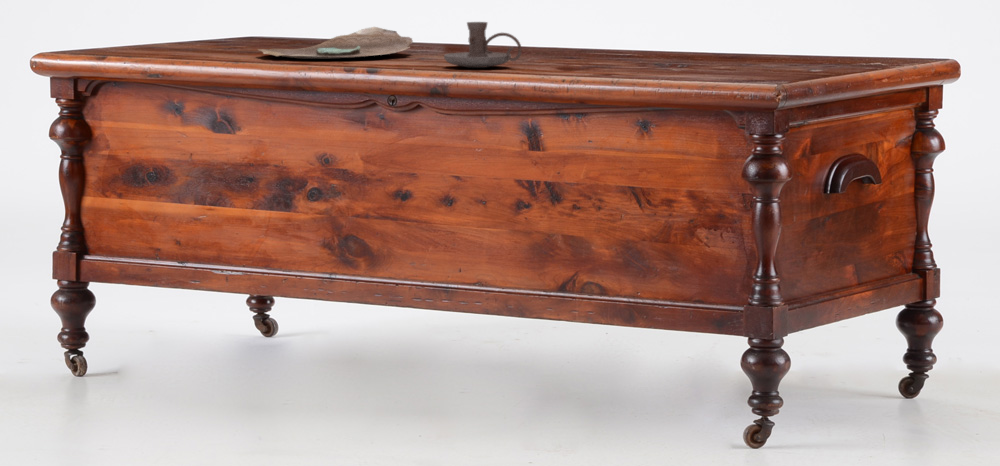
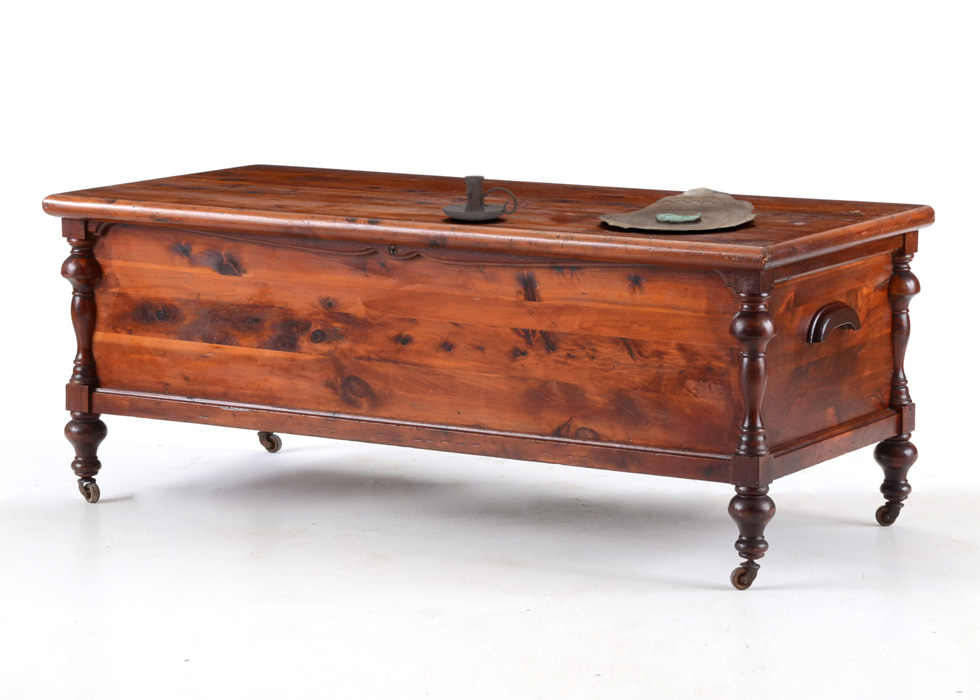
decorative bowl: present [259,27,413,59] -> present [598,188,756,231]

